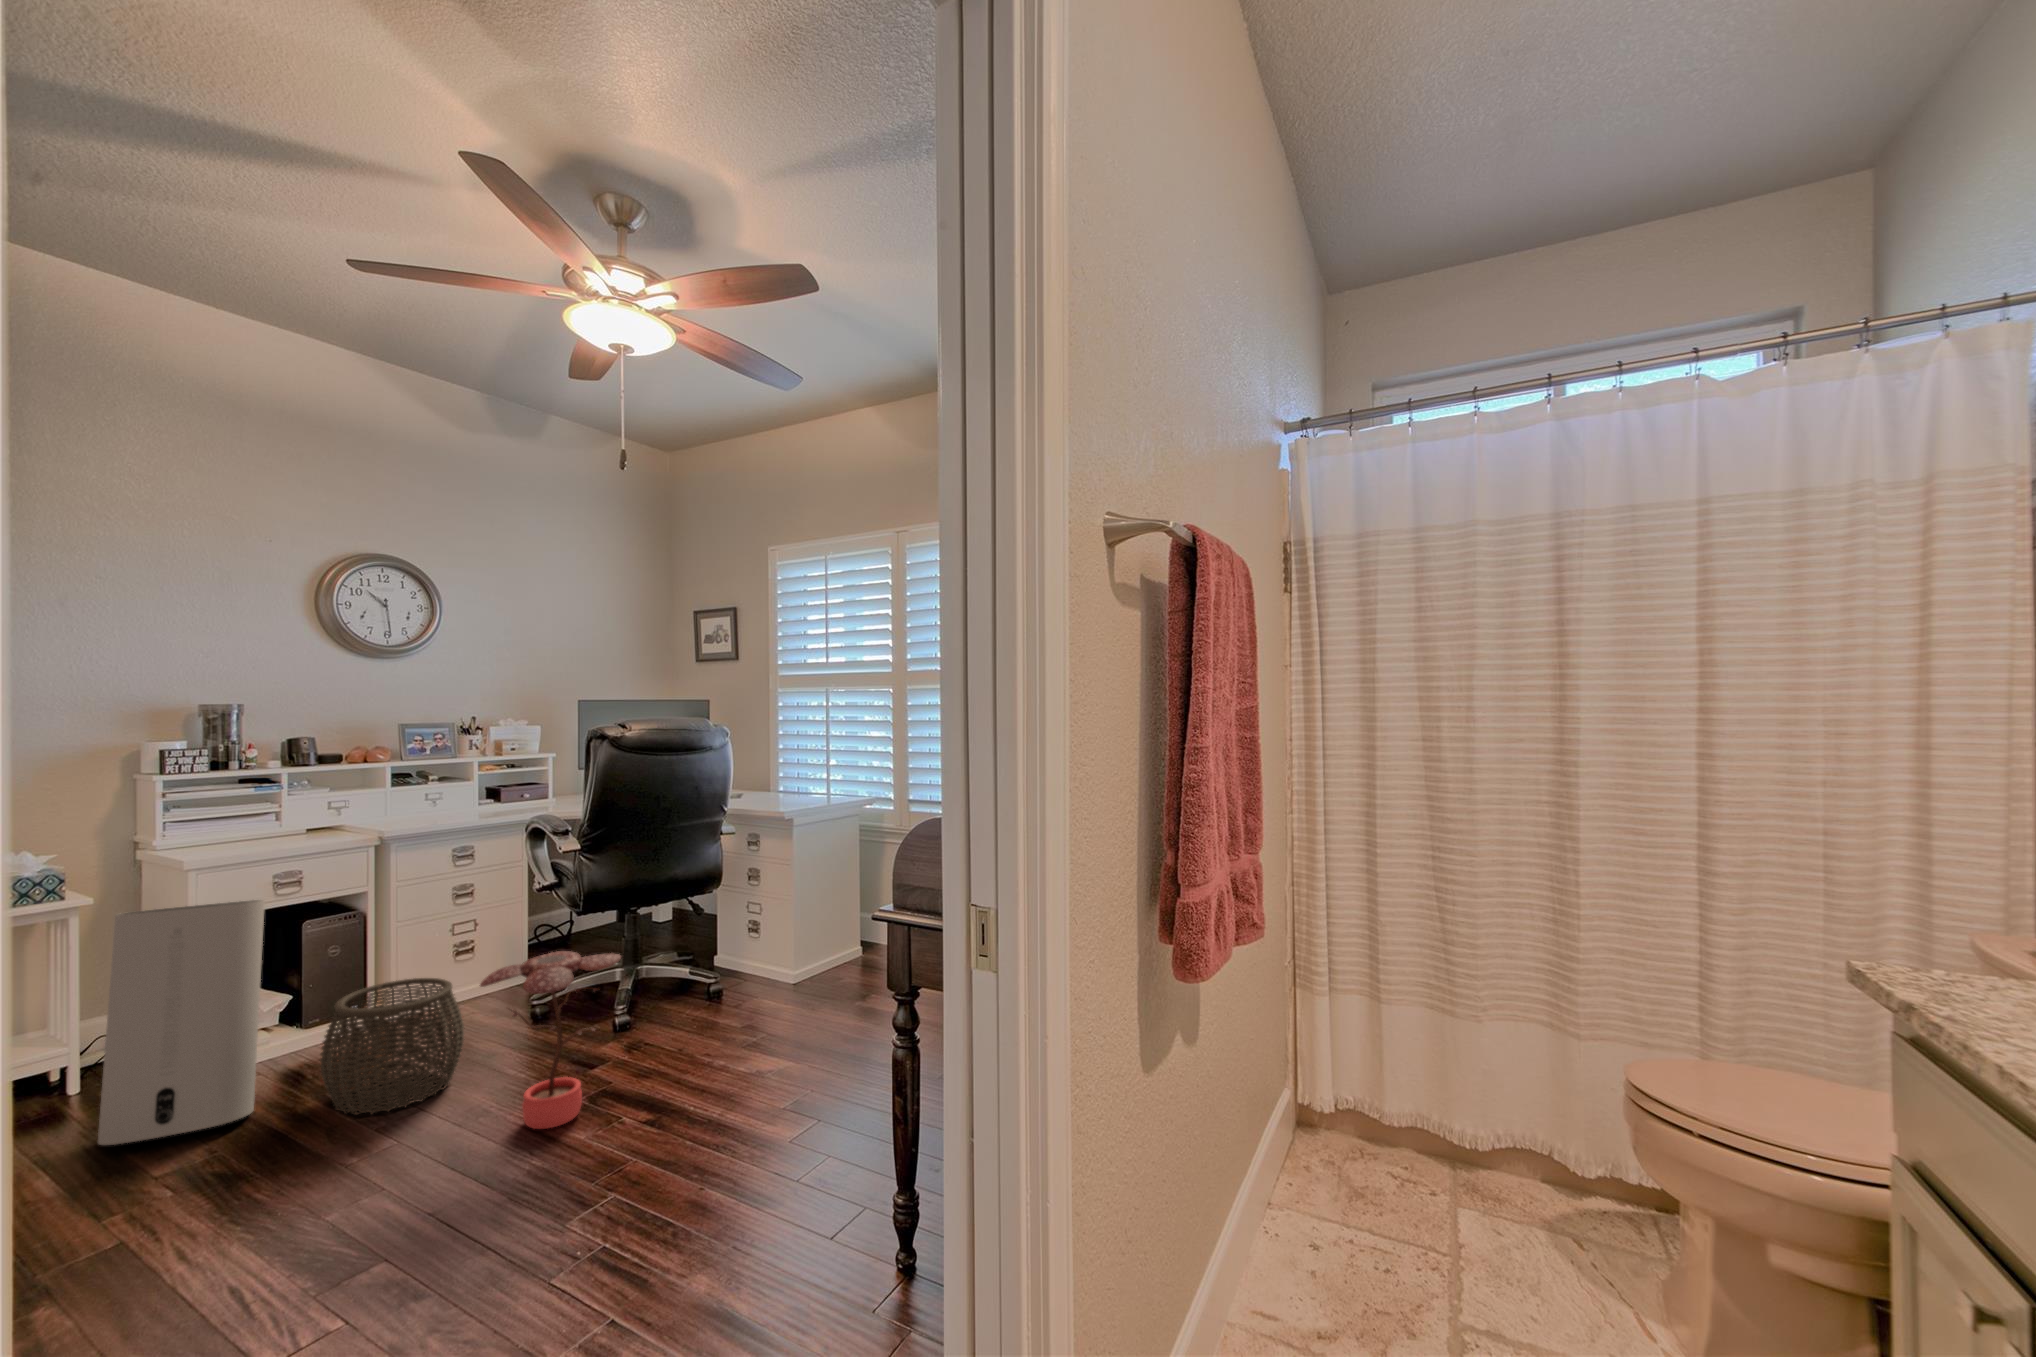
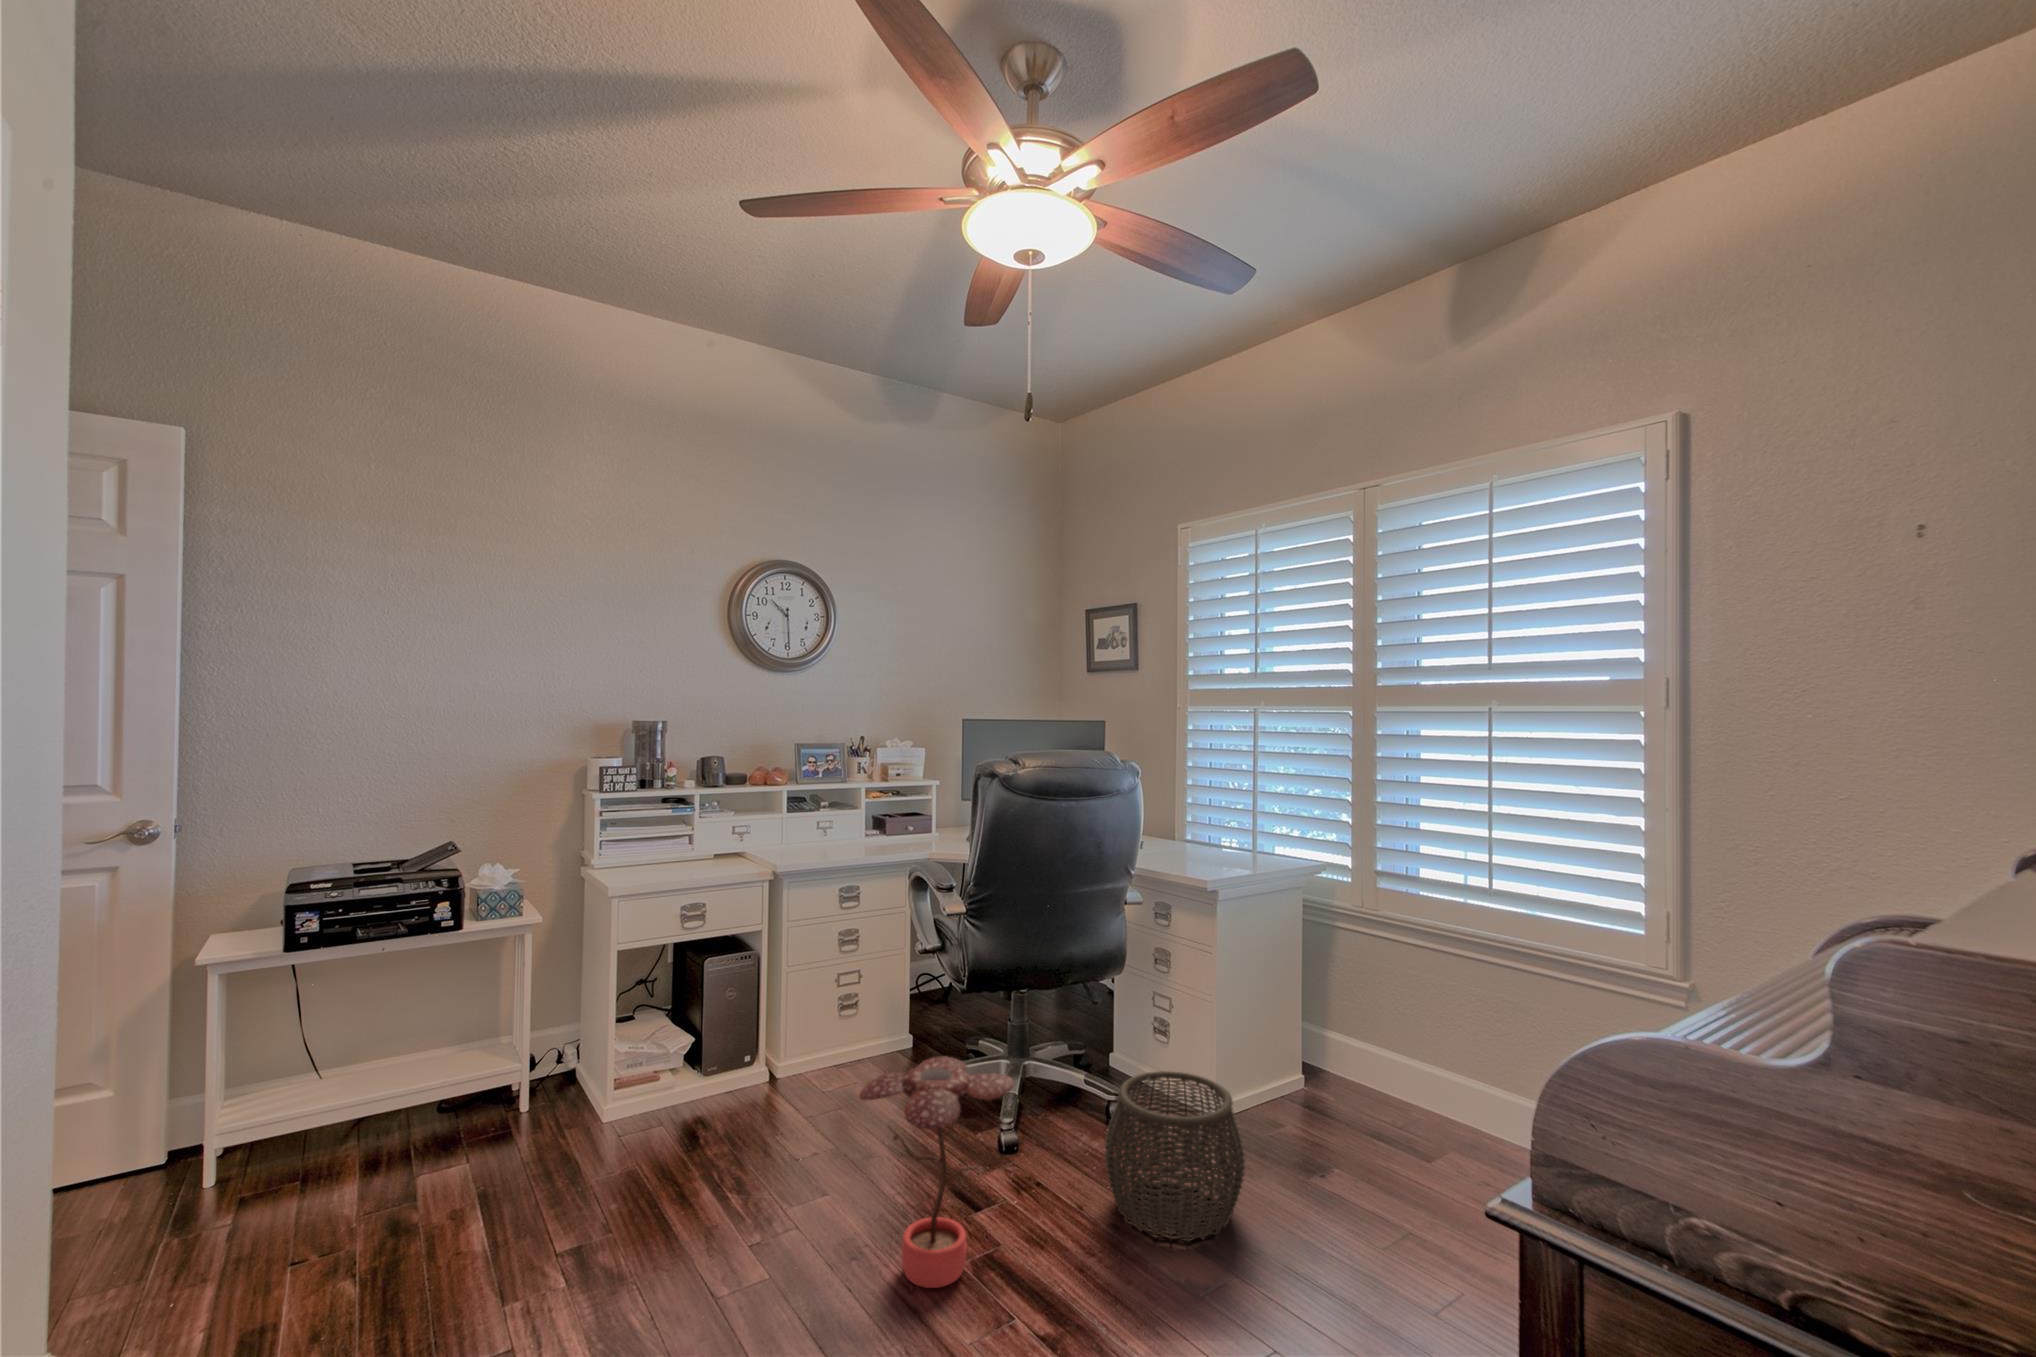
air purifier: present [98,900,265,1145] -> none [527,942,667,1191]
woven basket: present [320,978,464,1115] -> present [1104,1071,1245,1242]

